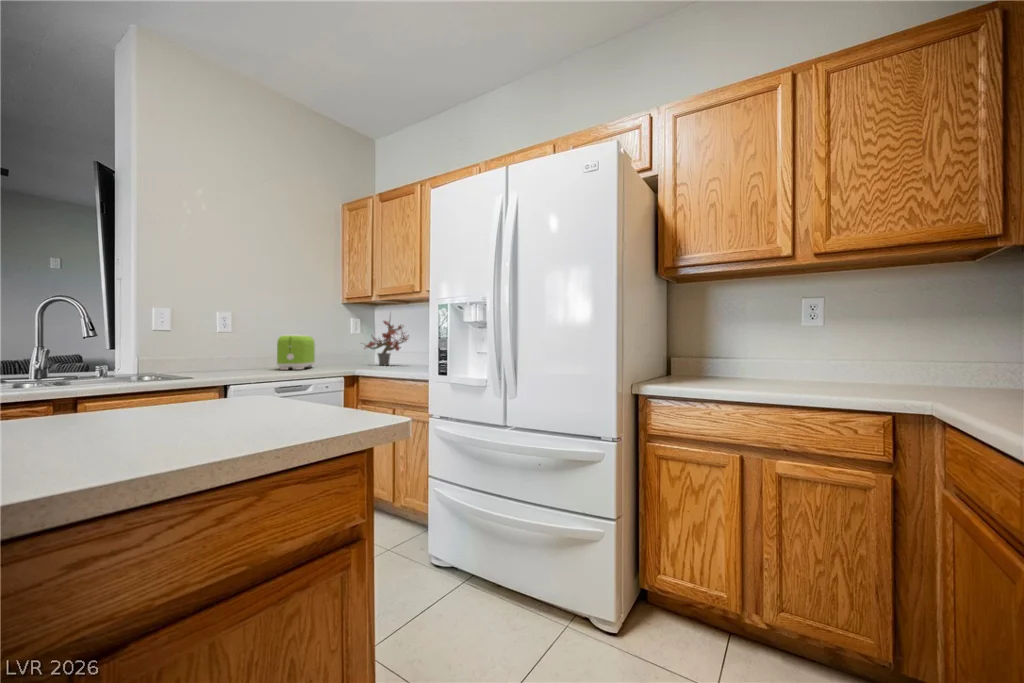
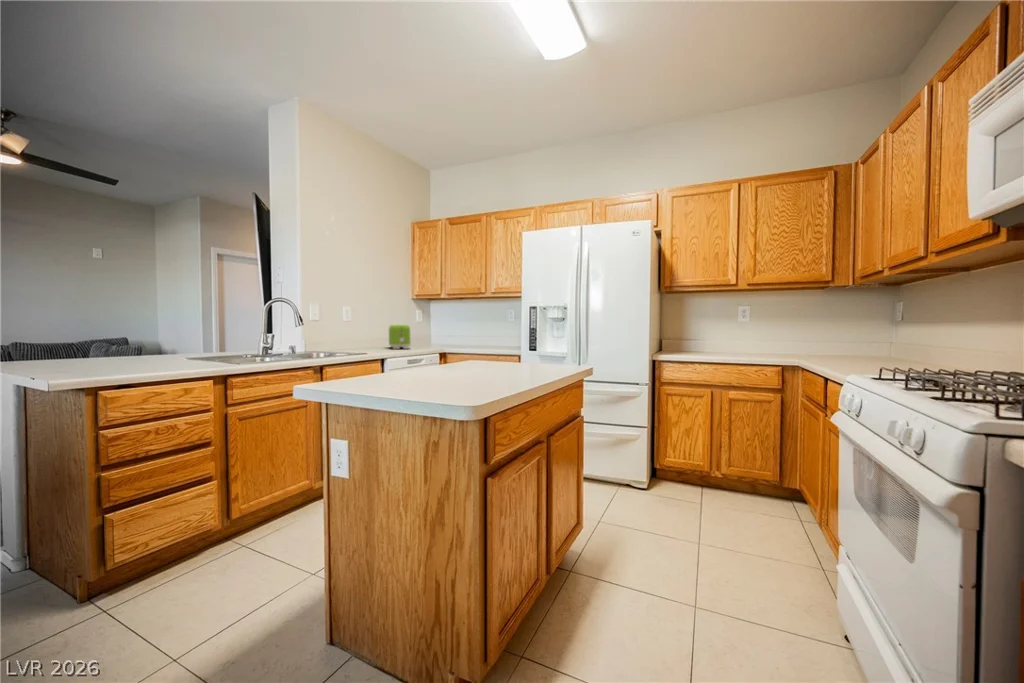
potted plant: present [365,321,409,365] -> none [427,305,466,345]

